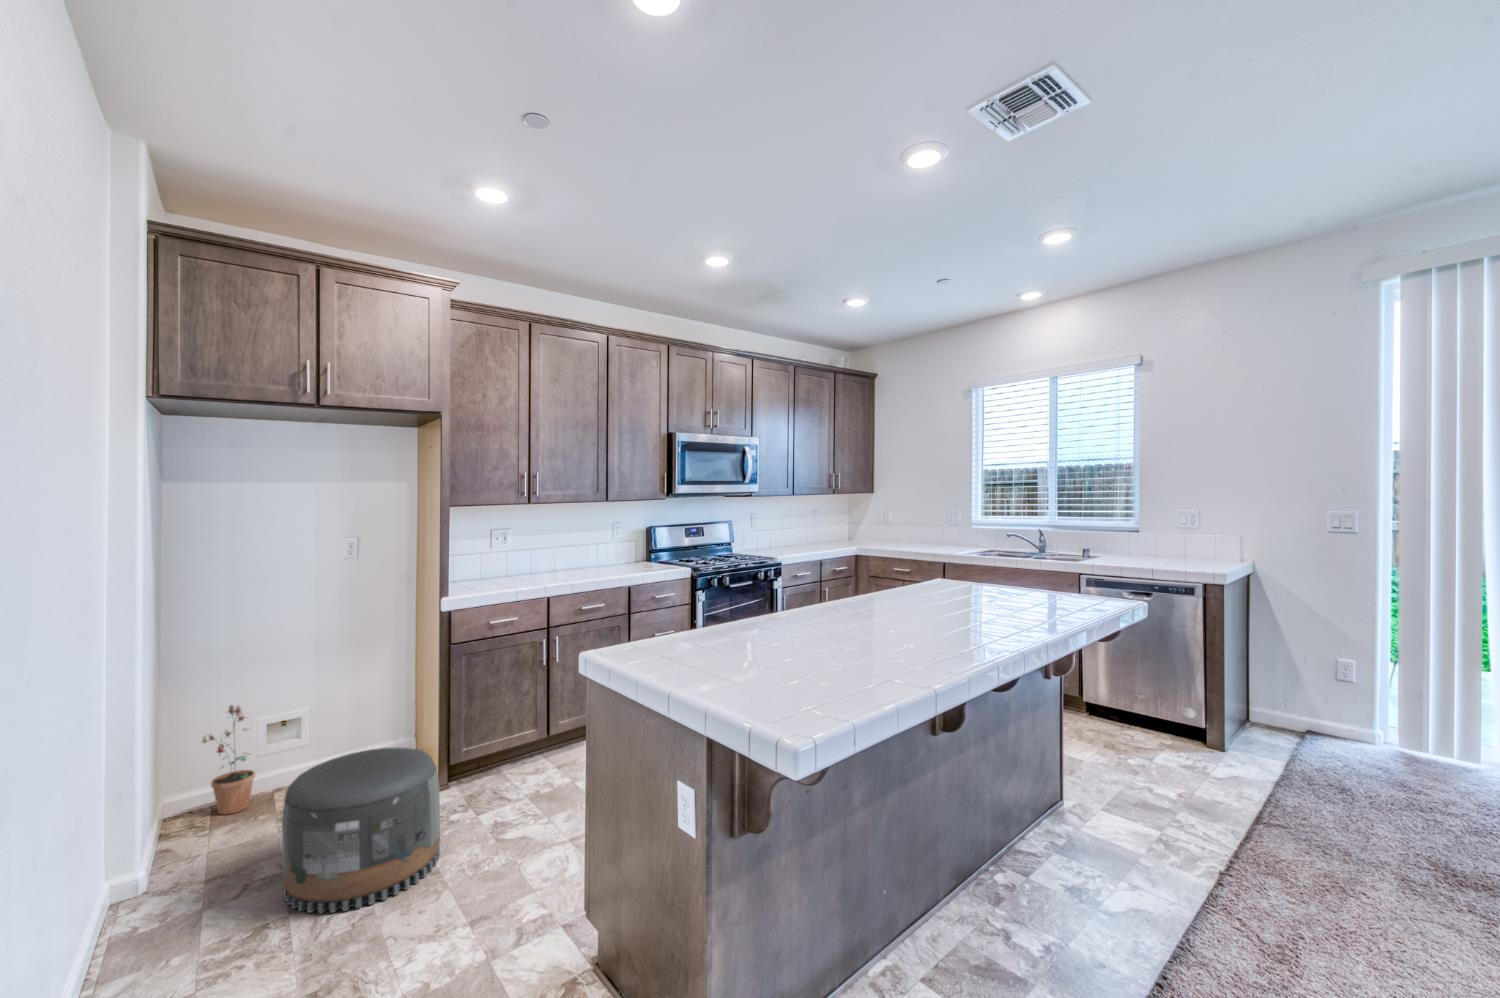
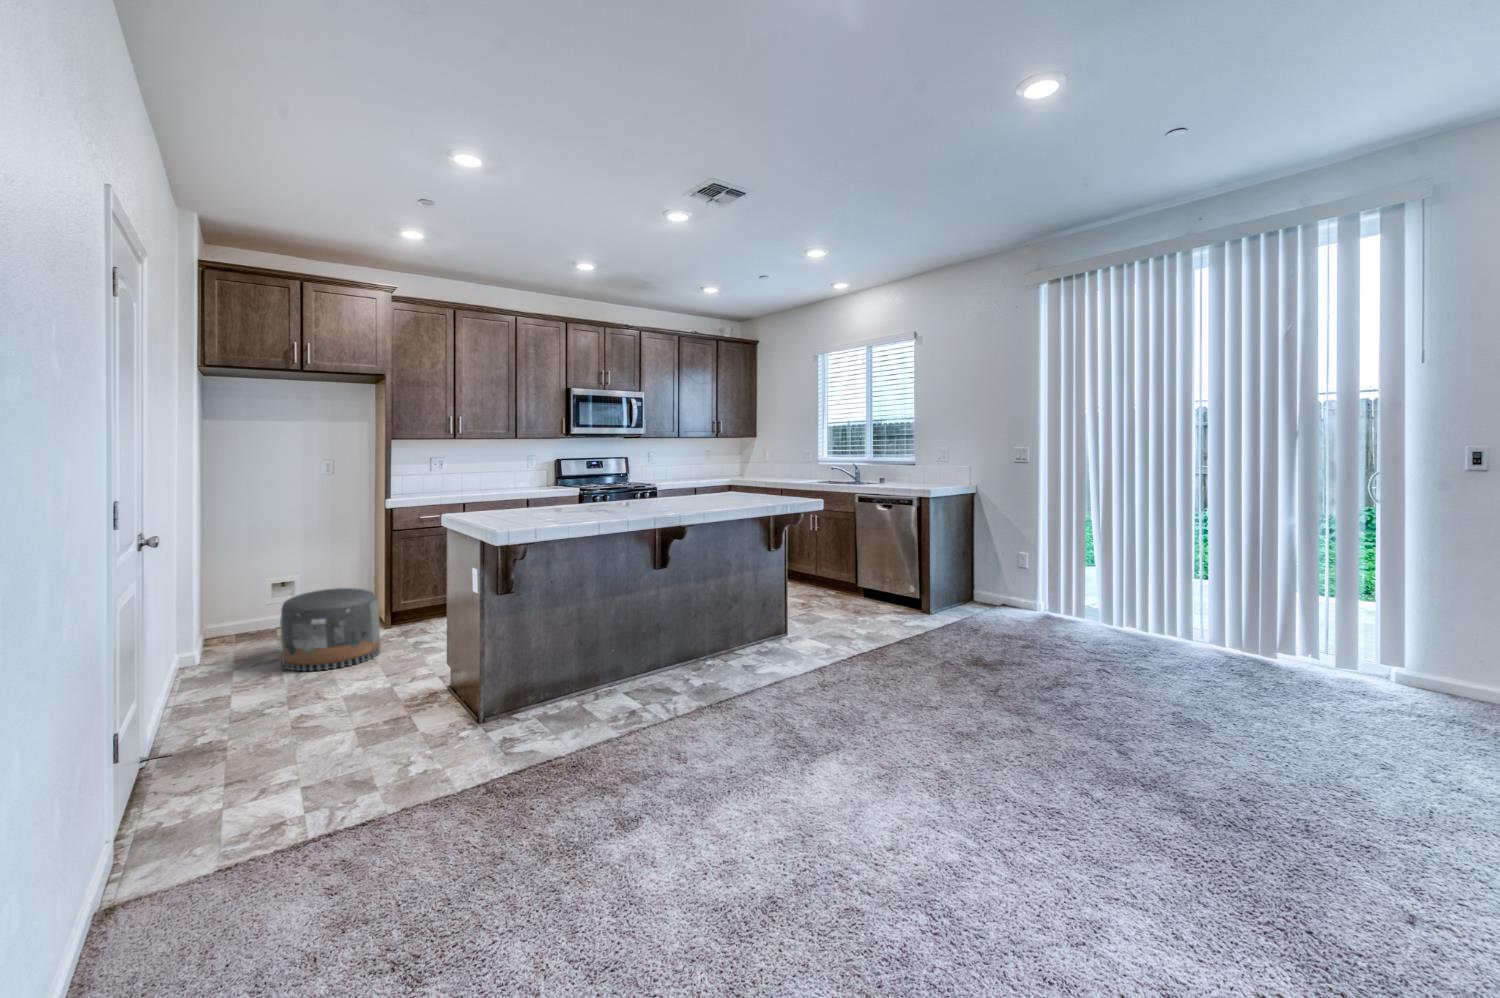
potted plant: present [202,705,255,815] -> none [227,568,264,637]

